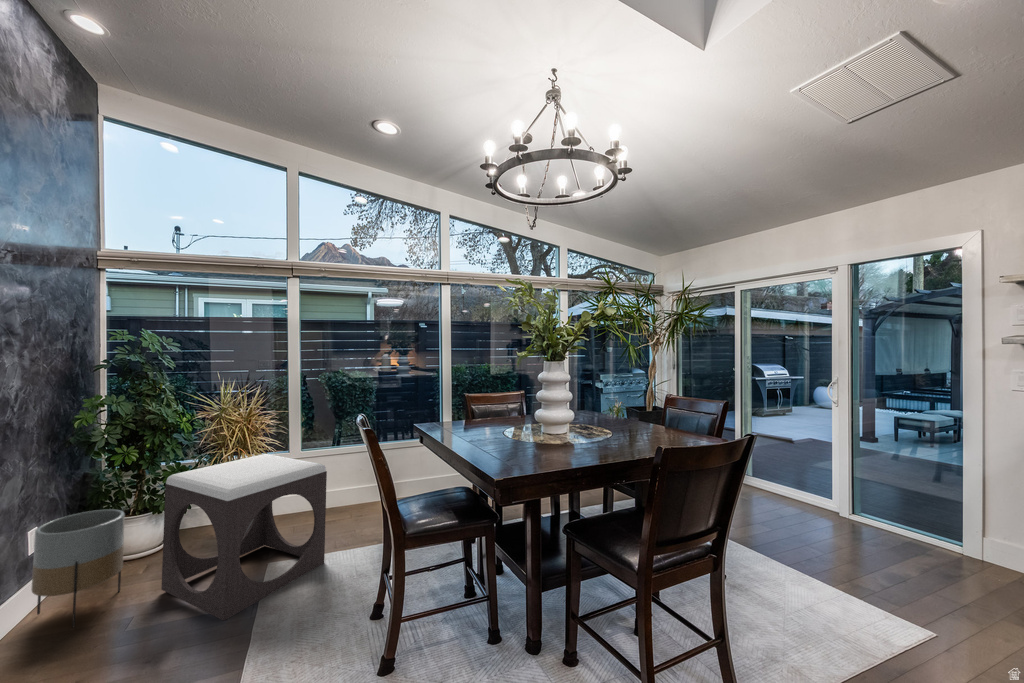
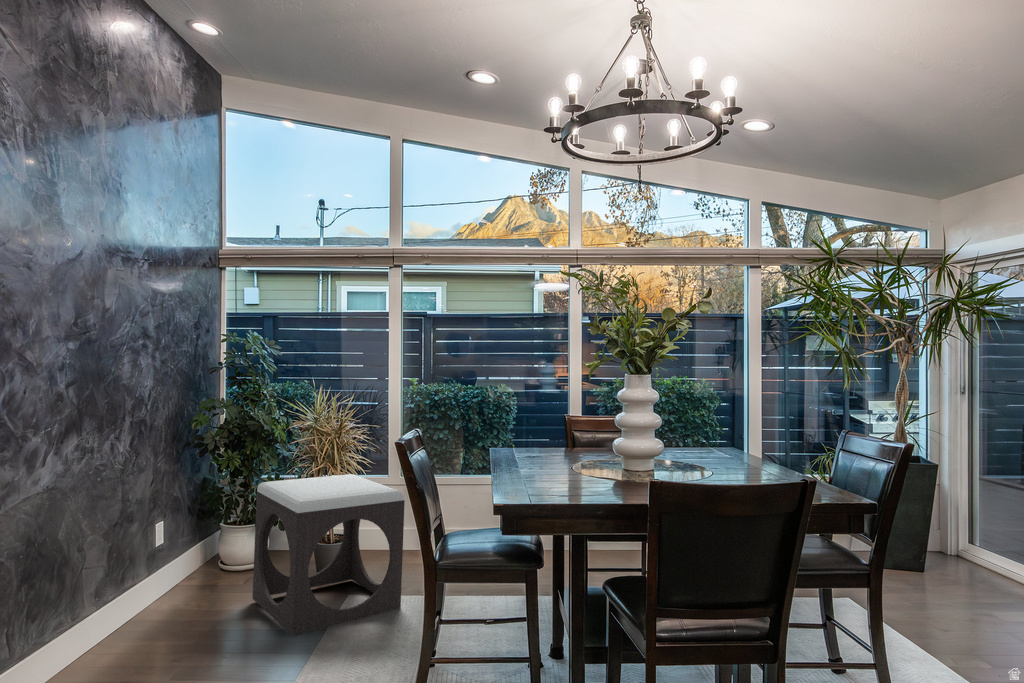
planter: present [31,509,125,627] -> none [159,510,226,613]

